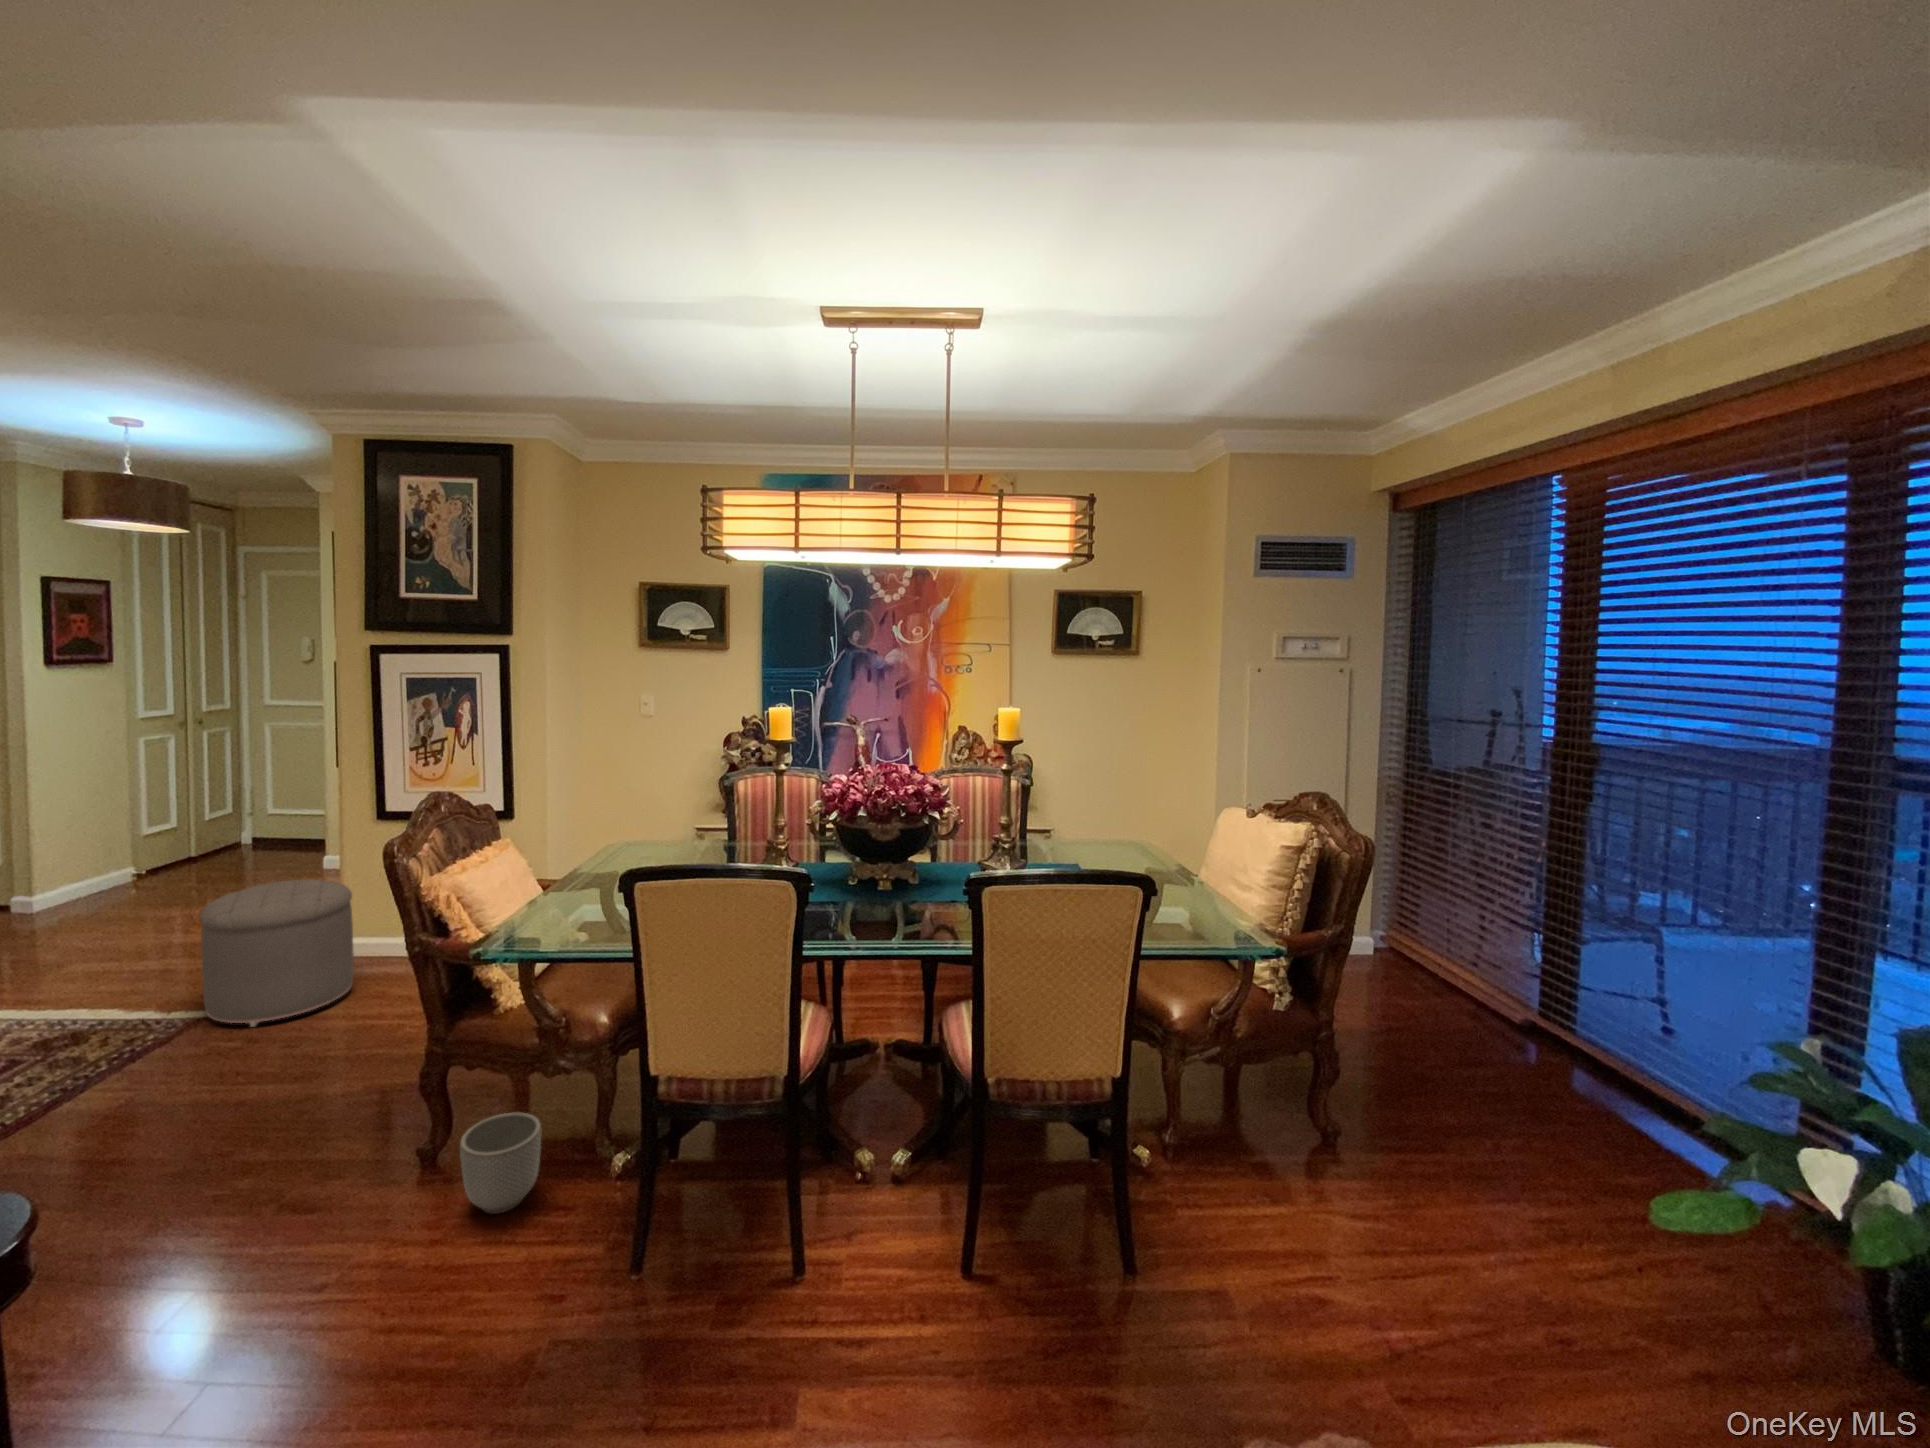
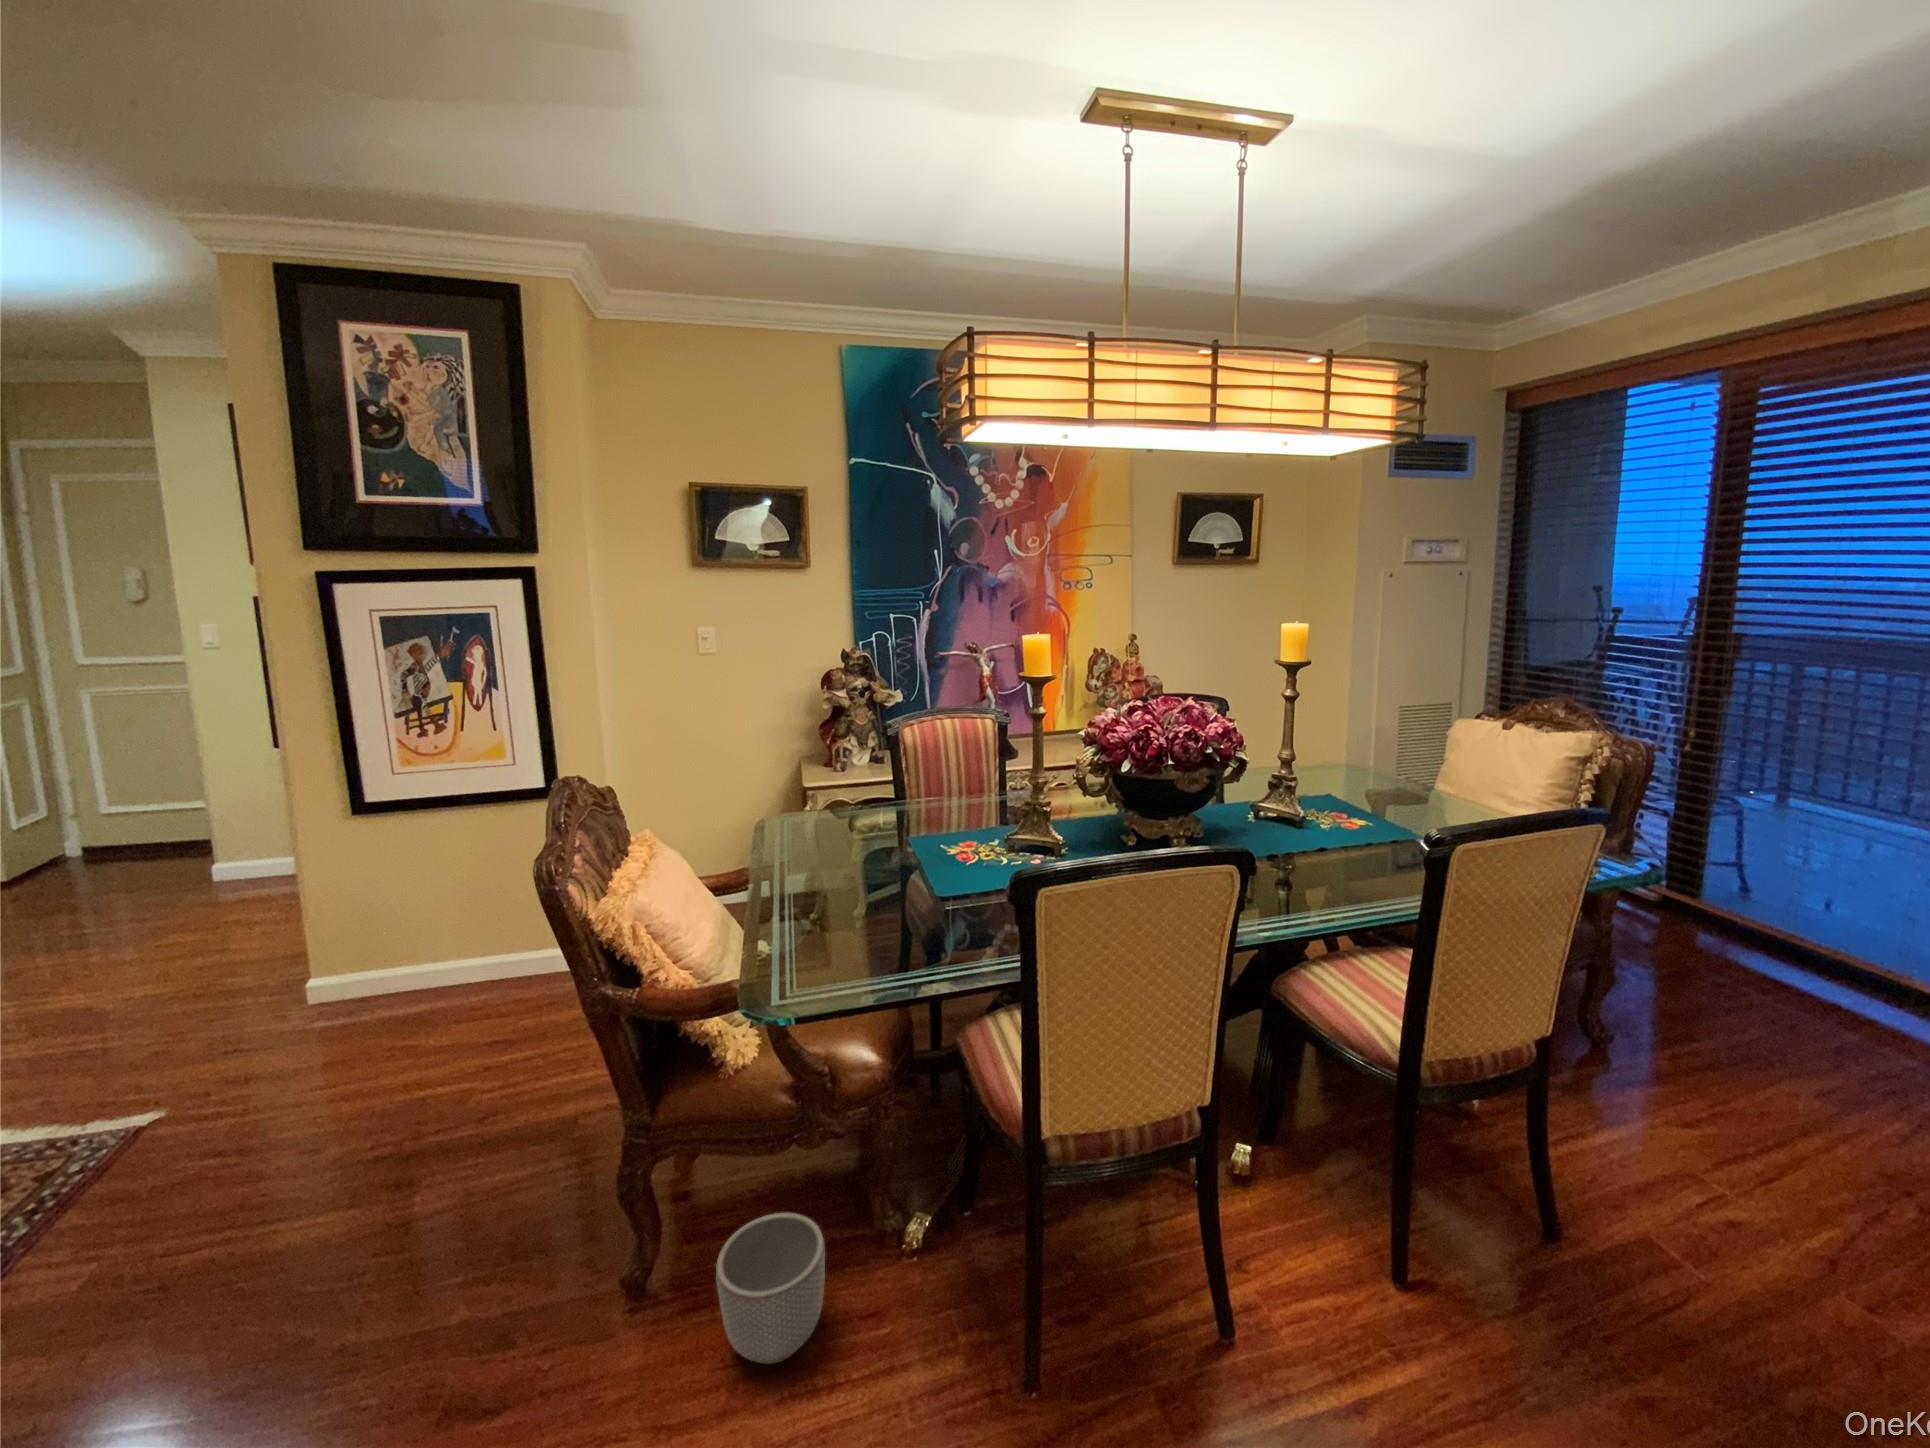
ottoman: present [200,880,354,1027] -> none [100,910,359,1137]

